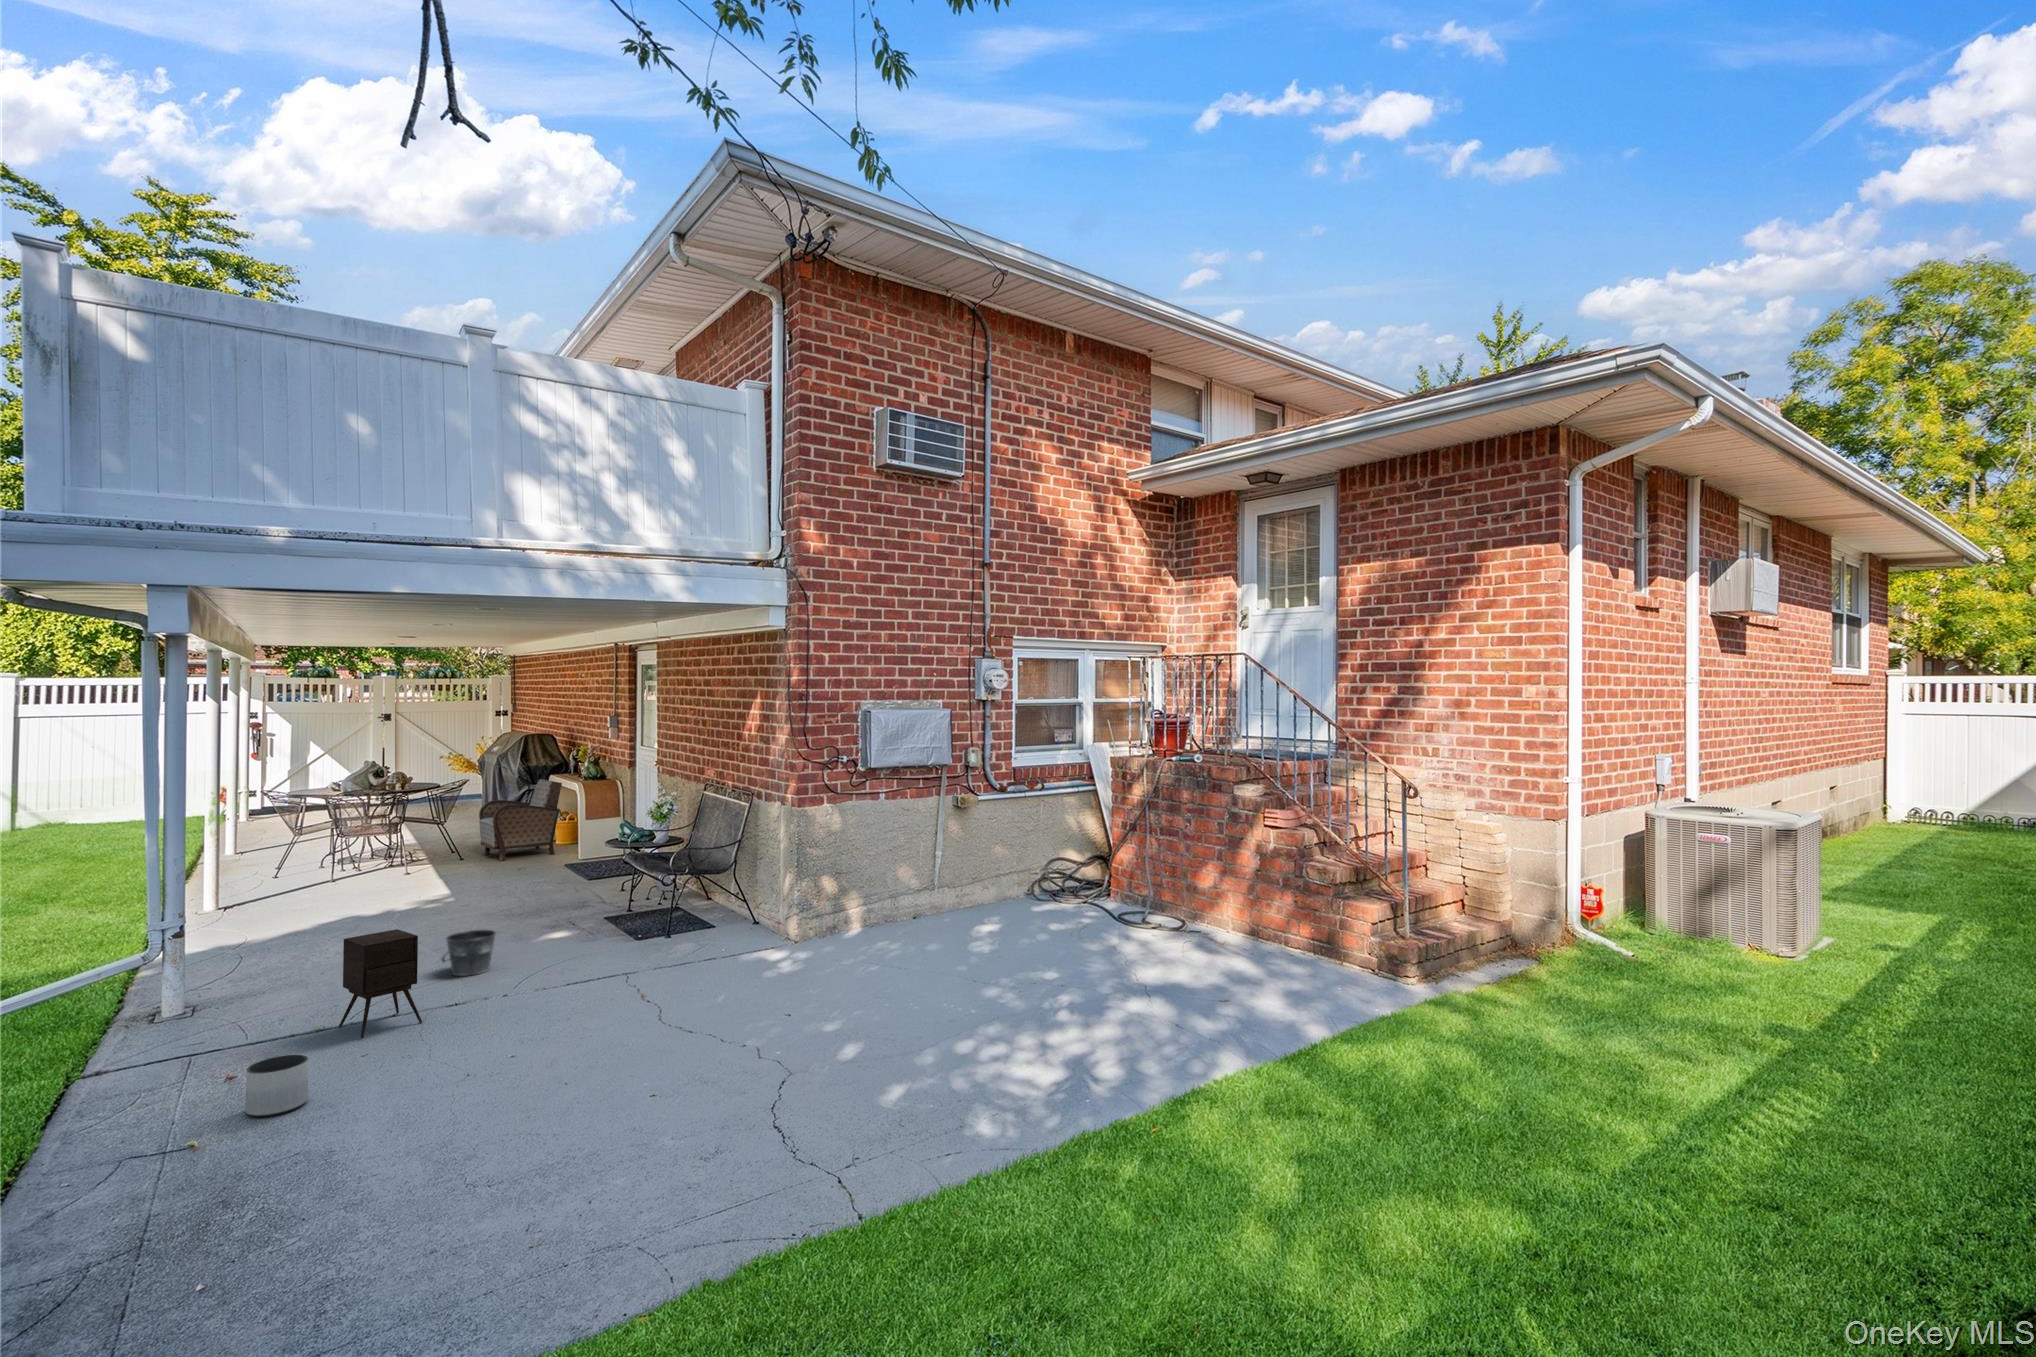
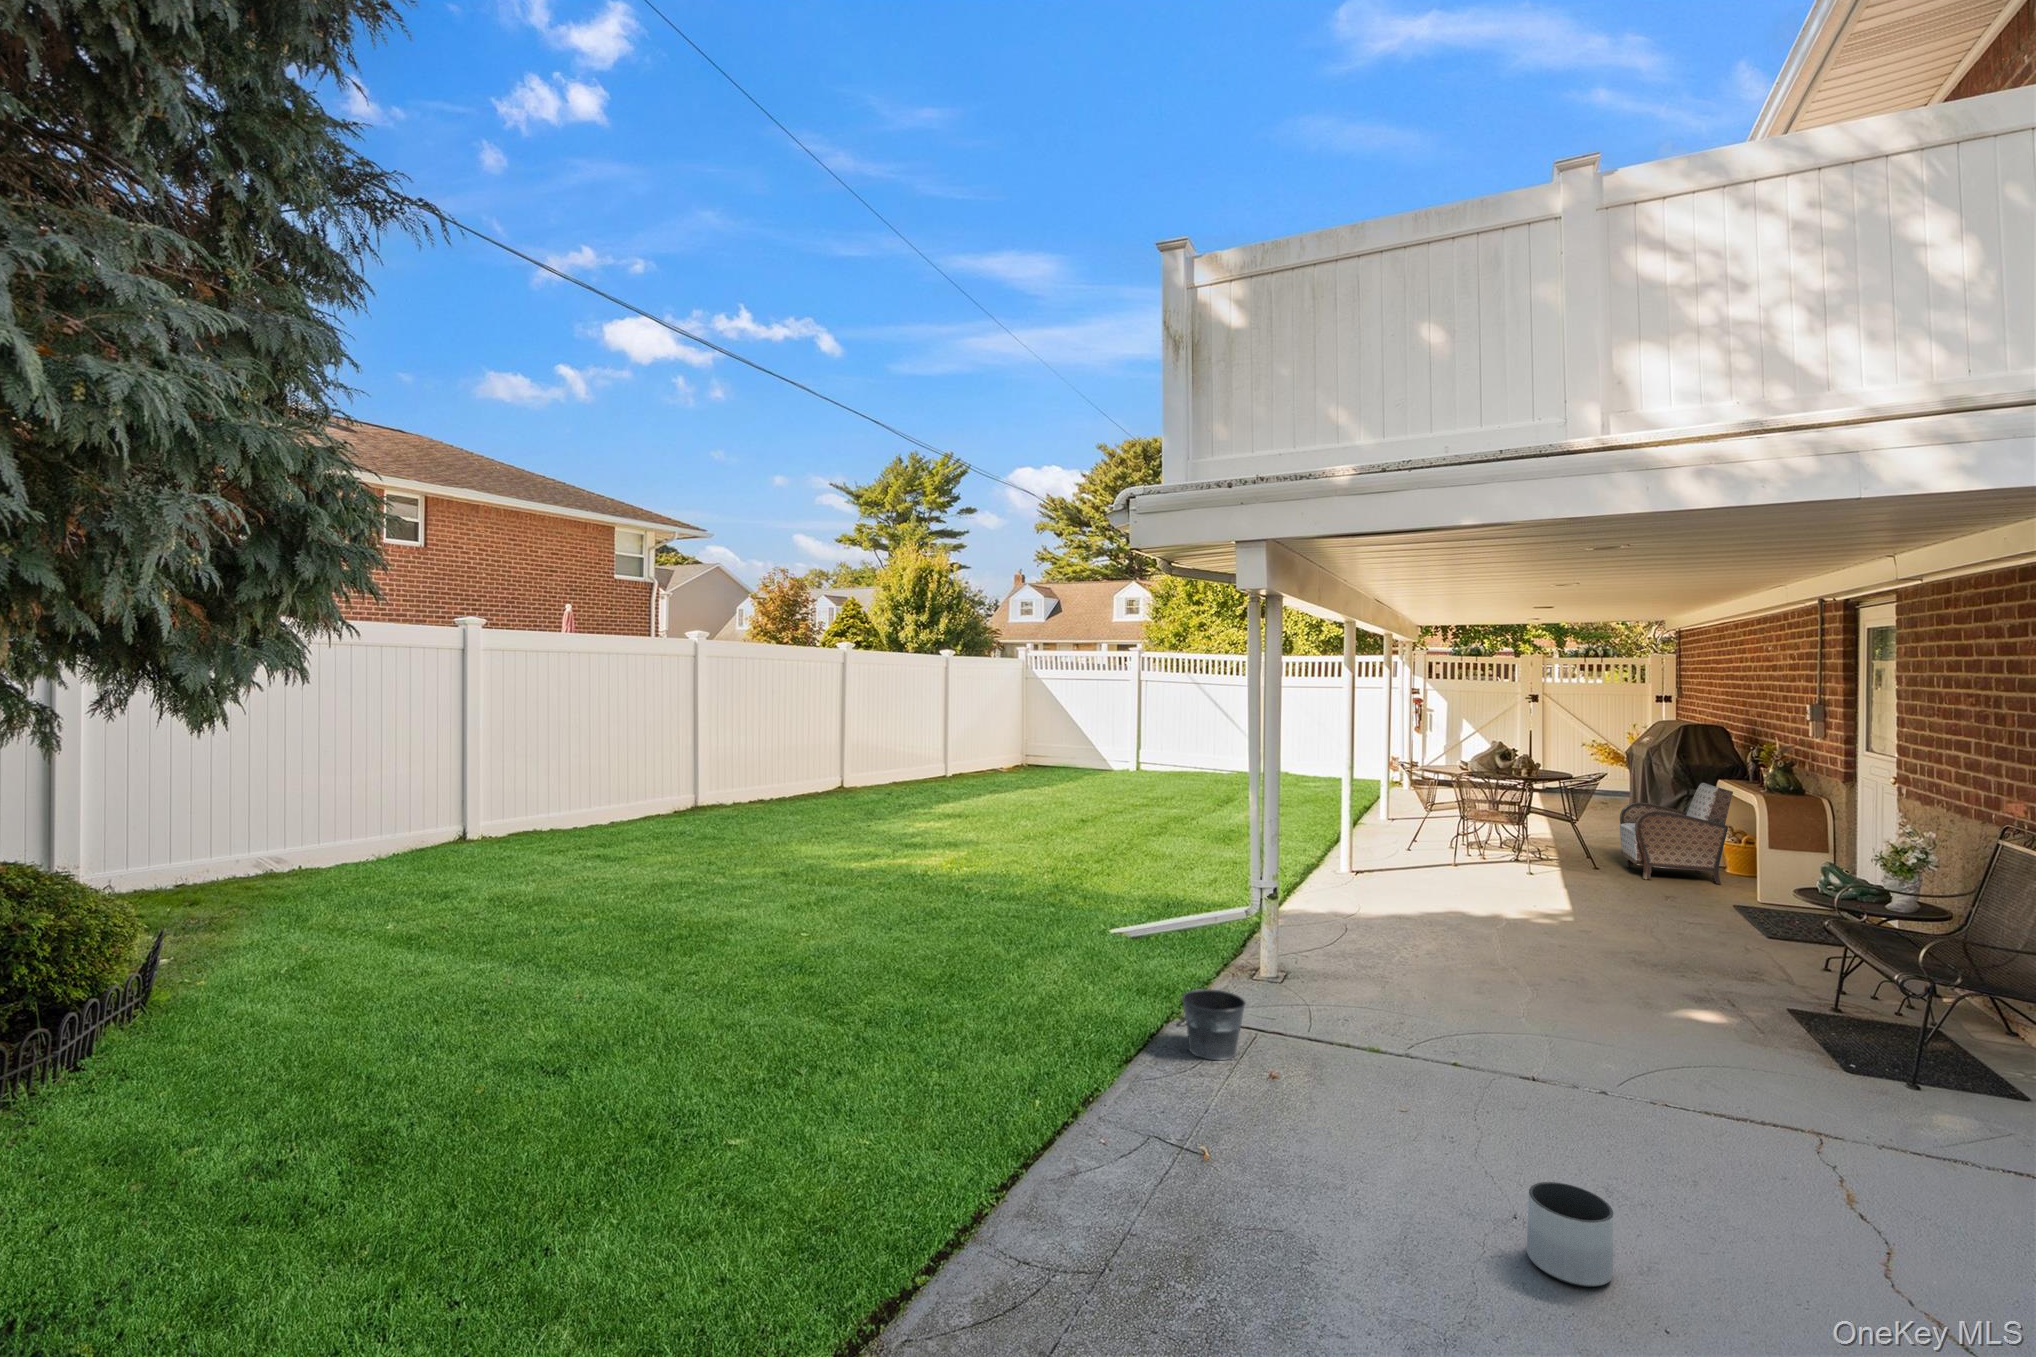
side table: present [339,929,422,1038] -> none [1396,956,1489,1096]
bucket: present [442,930,496,976] -> present [1176,989,1246,1060]
planter: present [245,1055,308,1117] -> present [1527,1182,1613,1287]

